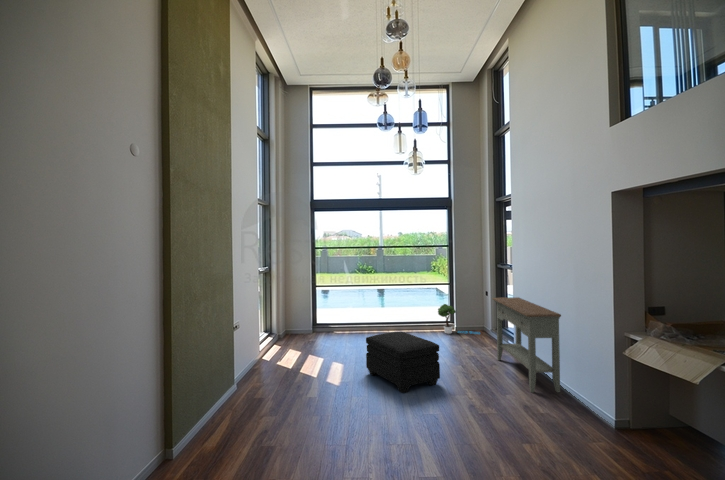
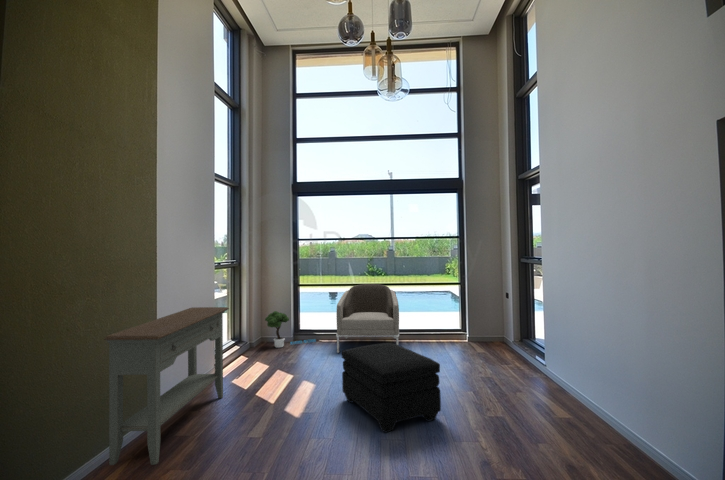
armchair: none [350,284,401,341] -> present [336,284,399,353]
console table: present [493,297,561,393] -> present [104,307,229,465]
potted tree: present [438,304,480,334] -> present [265,311,316,348]

